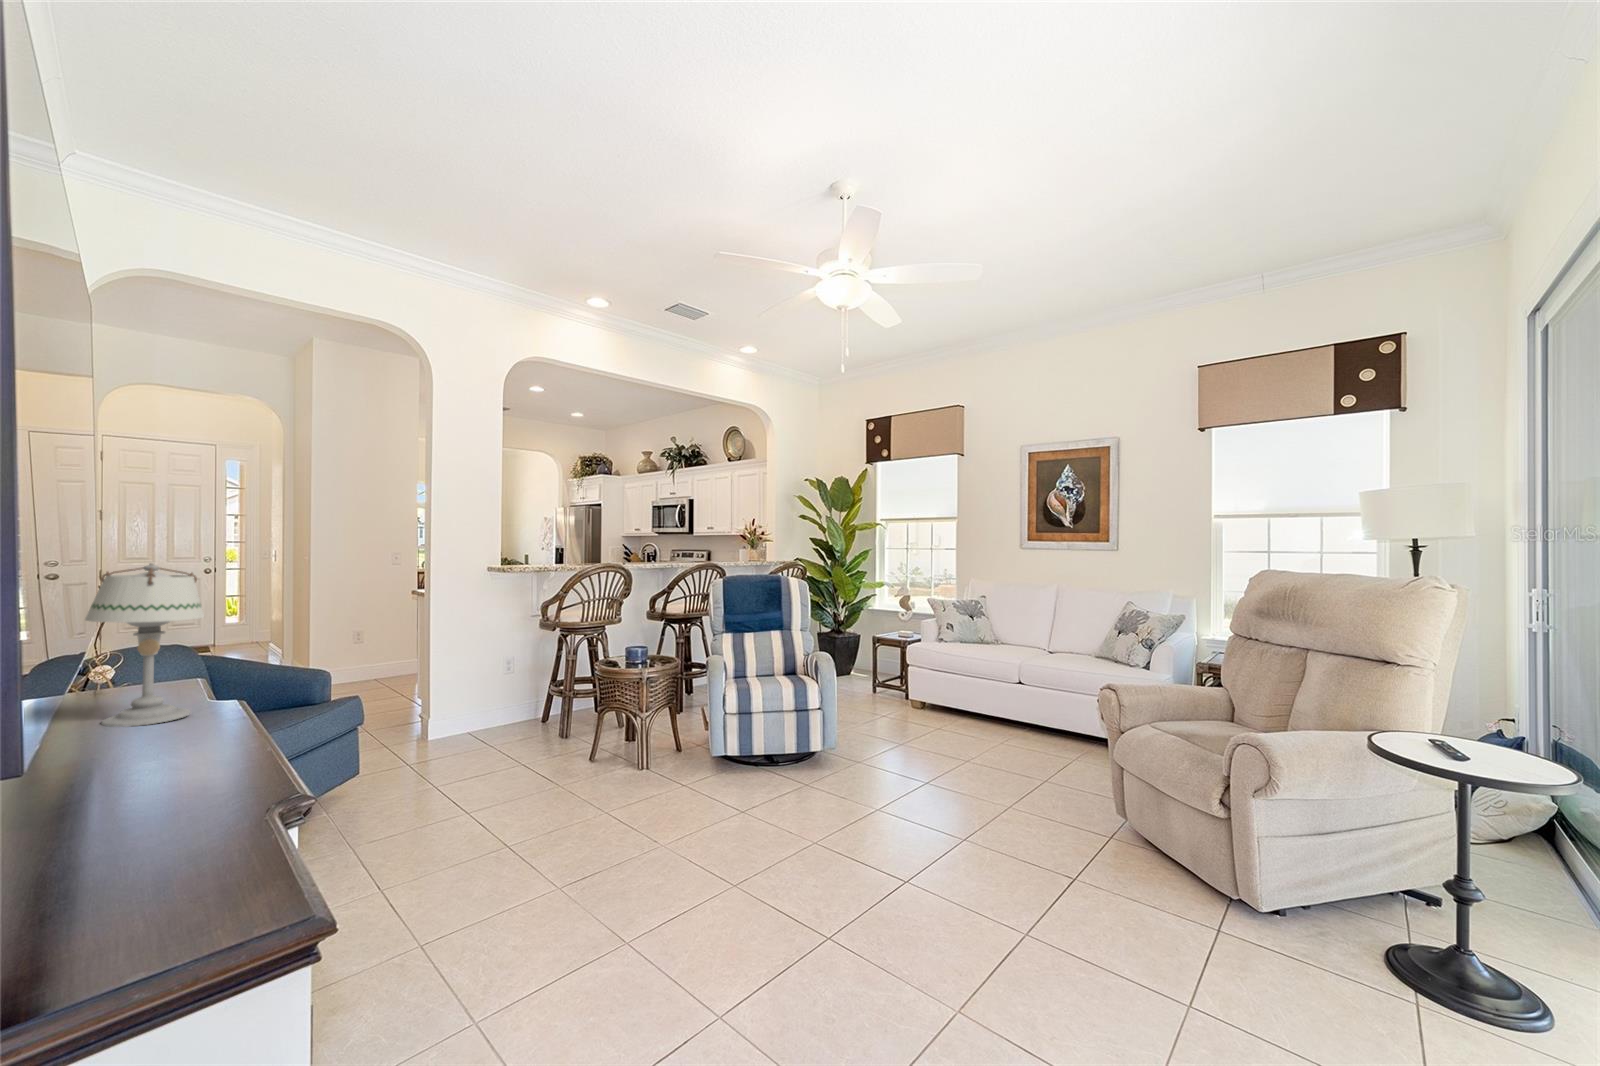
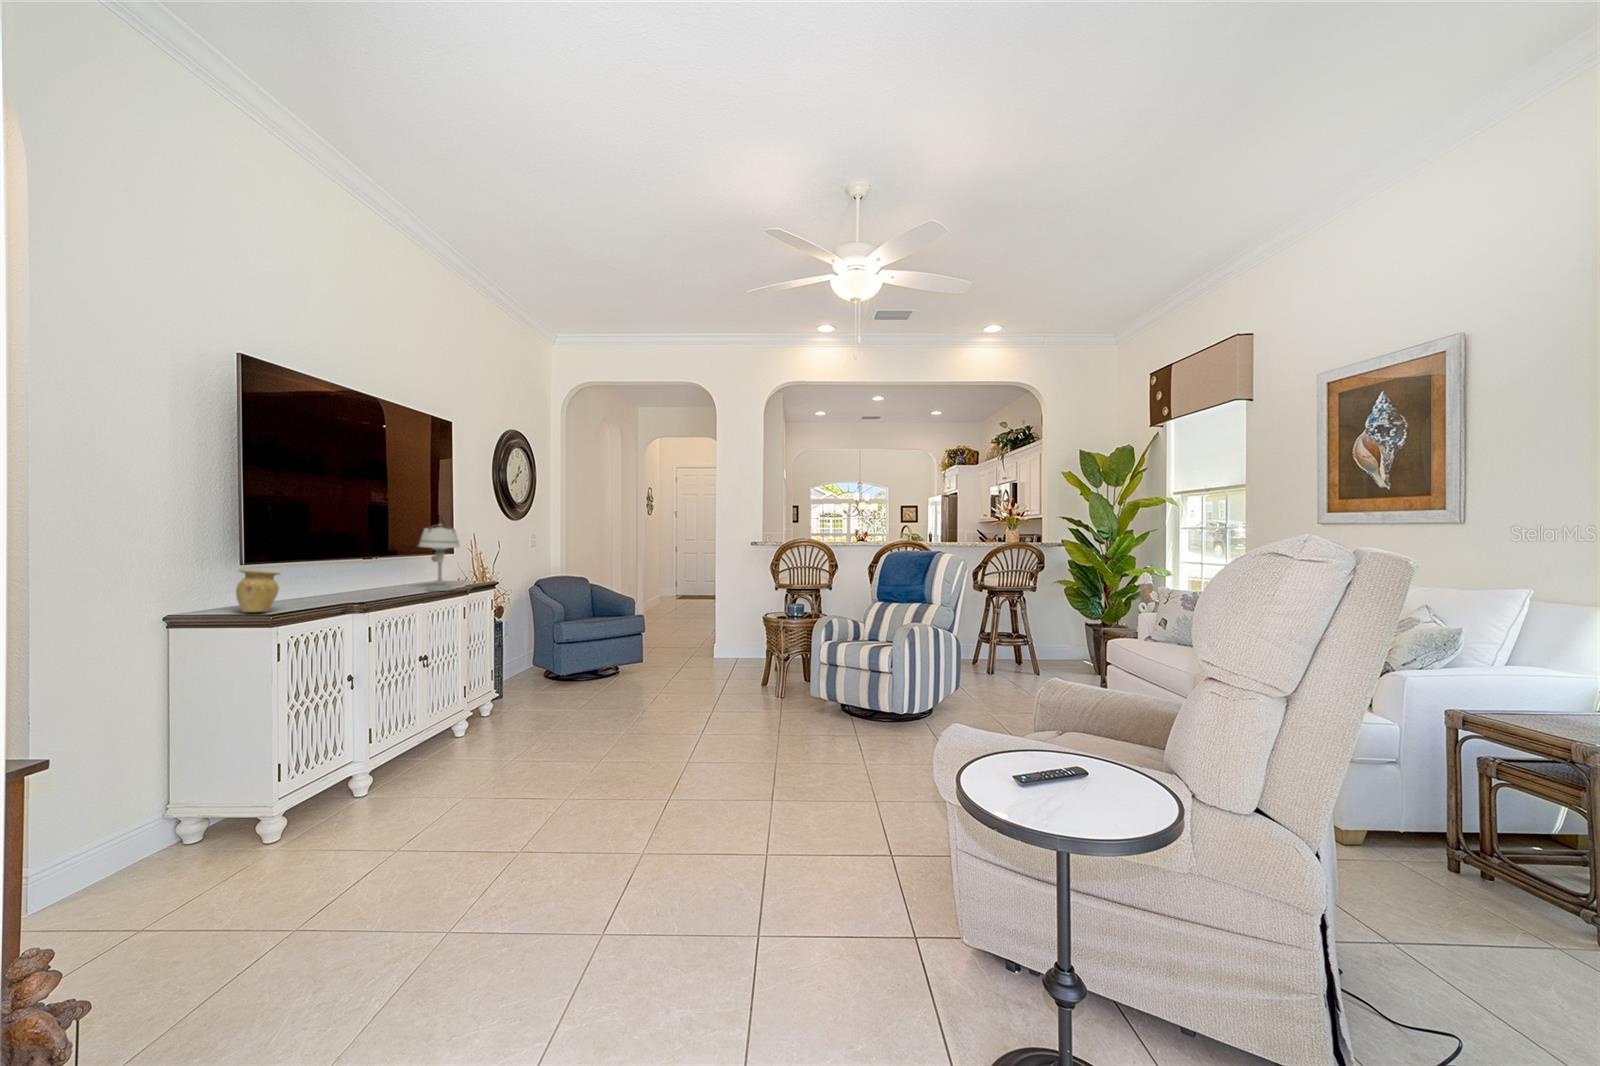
vase: none [94,724,222,862] -> present [236,570,280,612]

